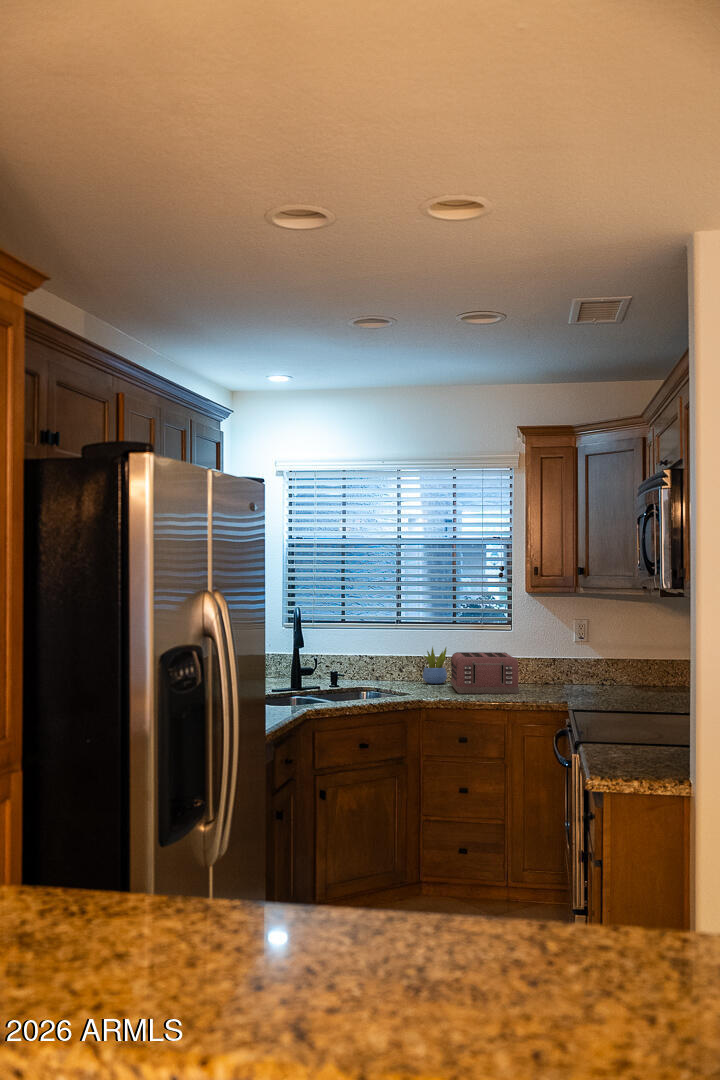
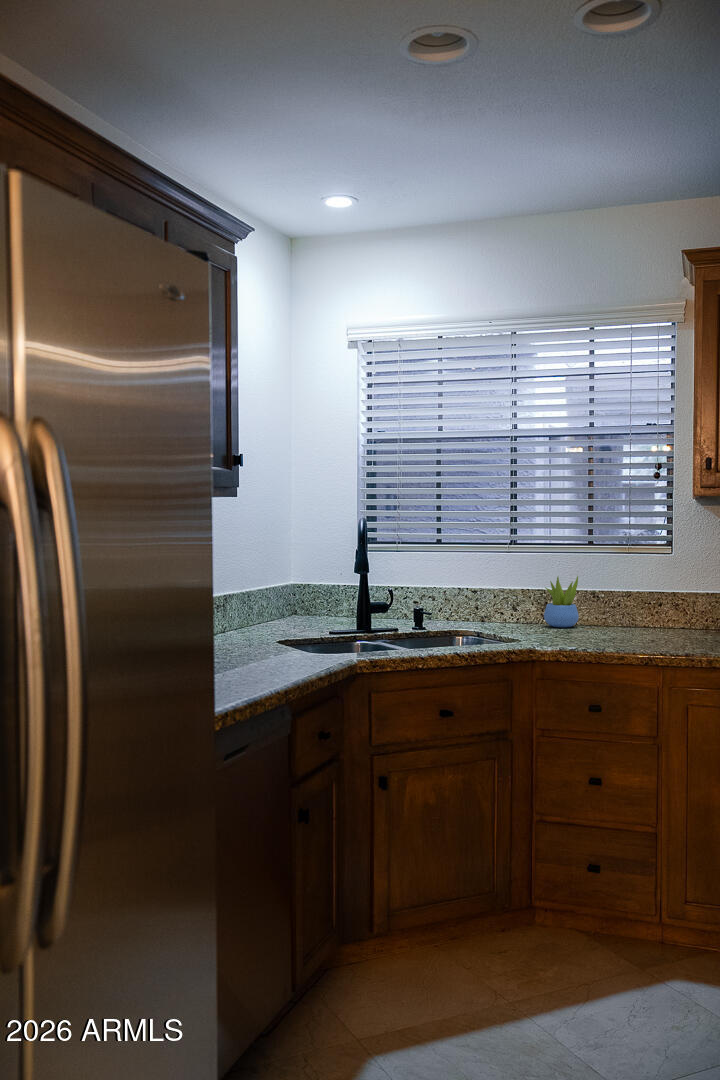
toaster: present [450,652,520,694] -> none [582,583,683,643]

